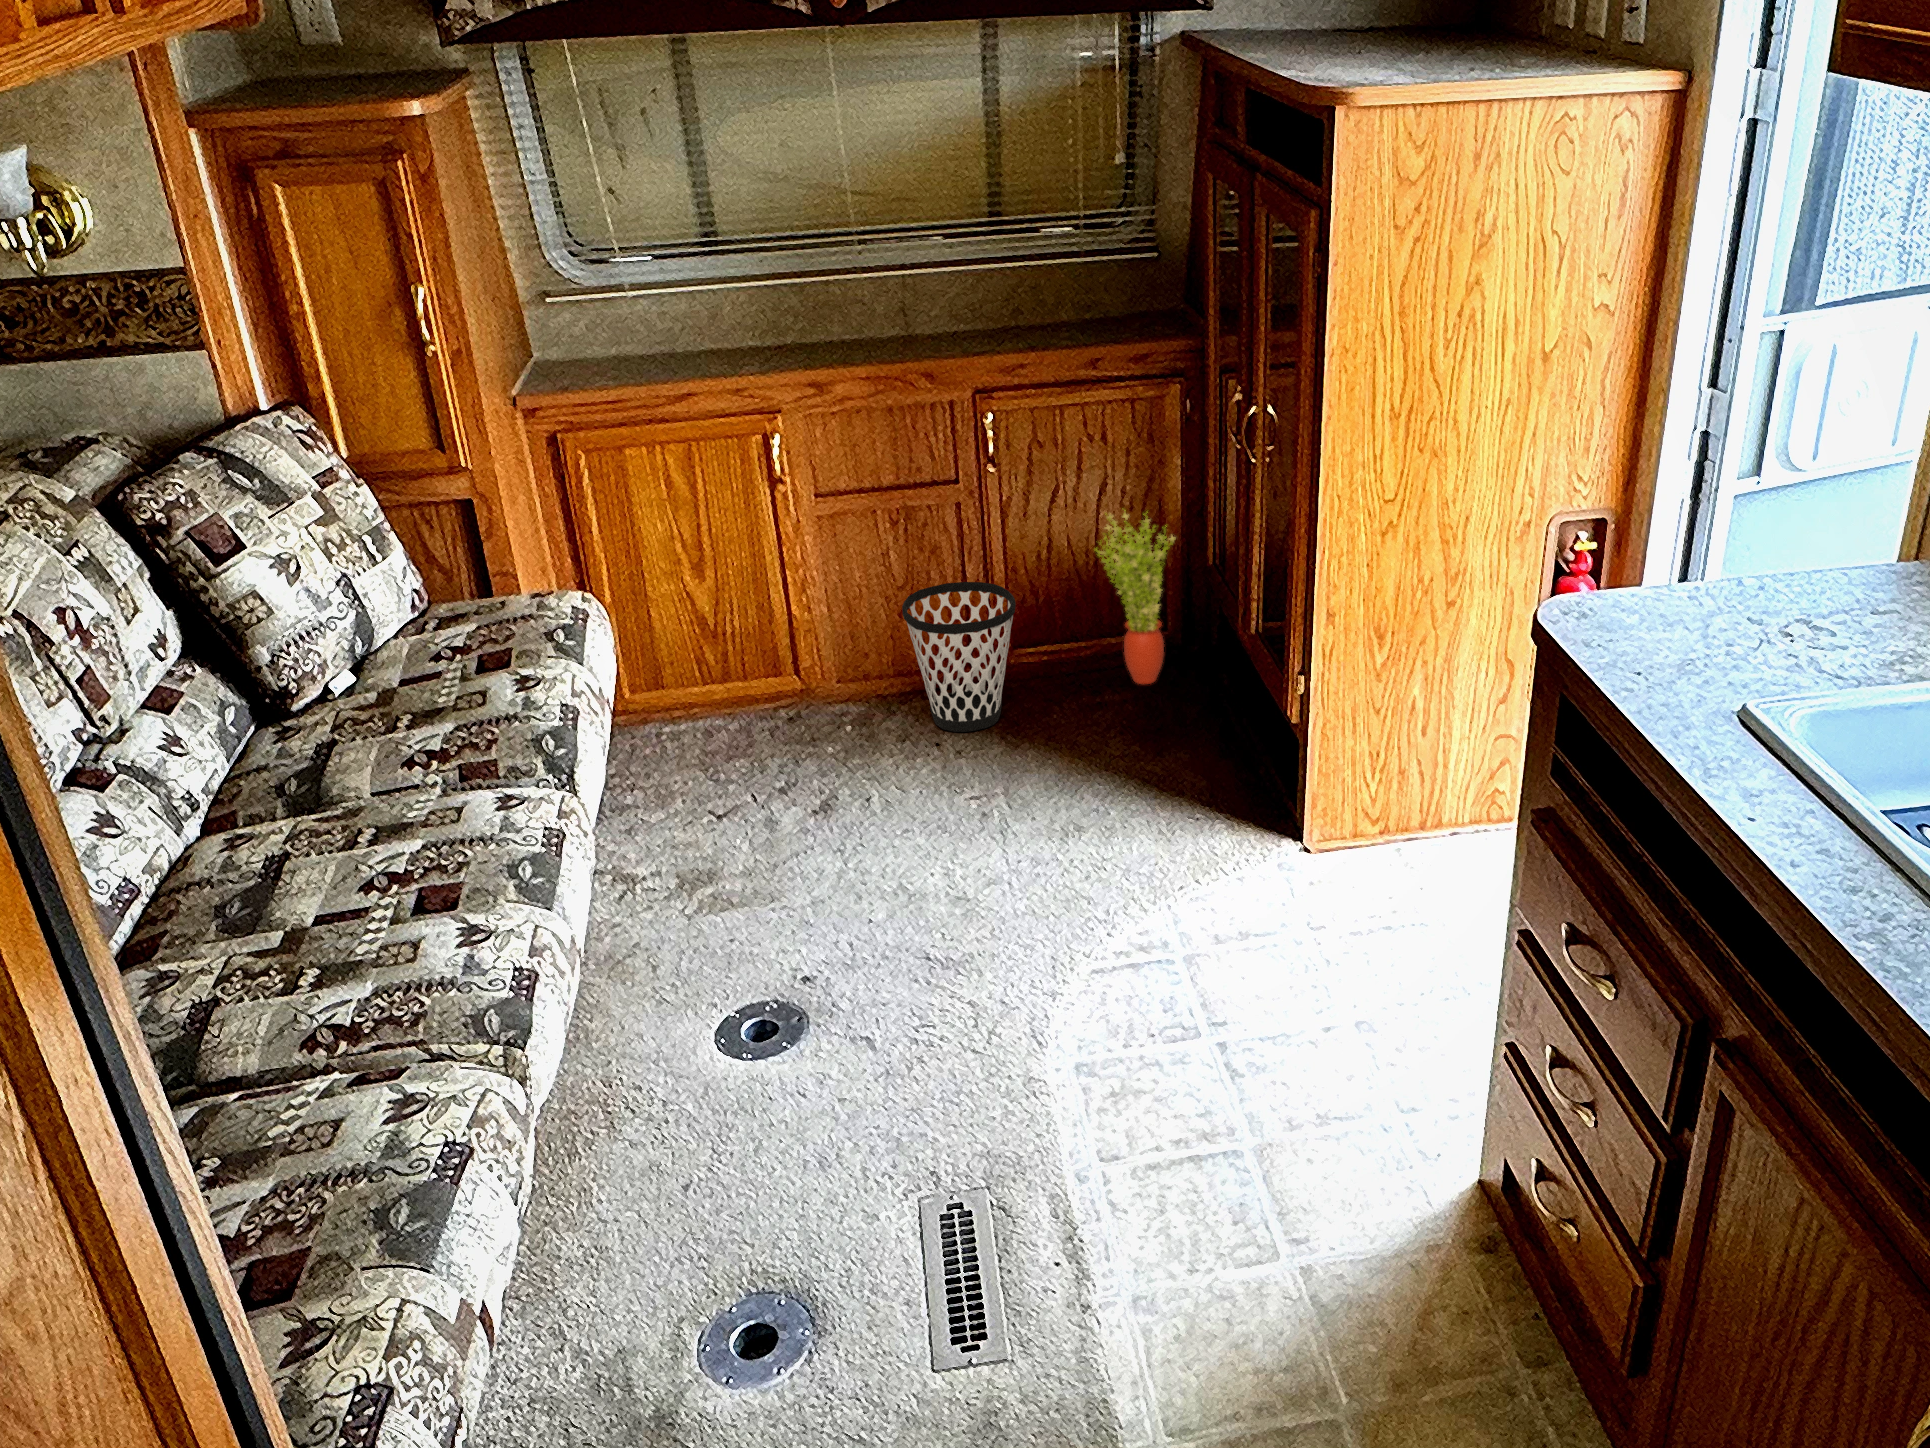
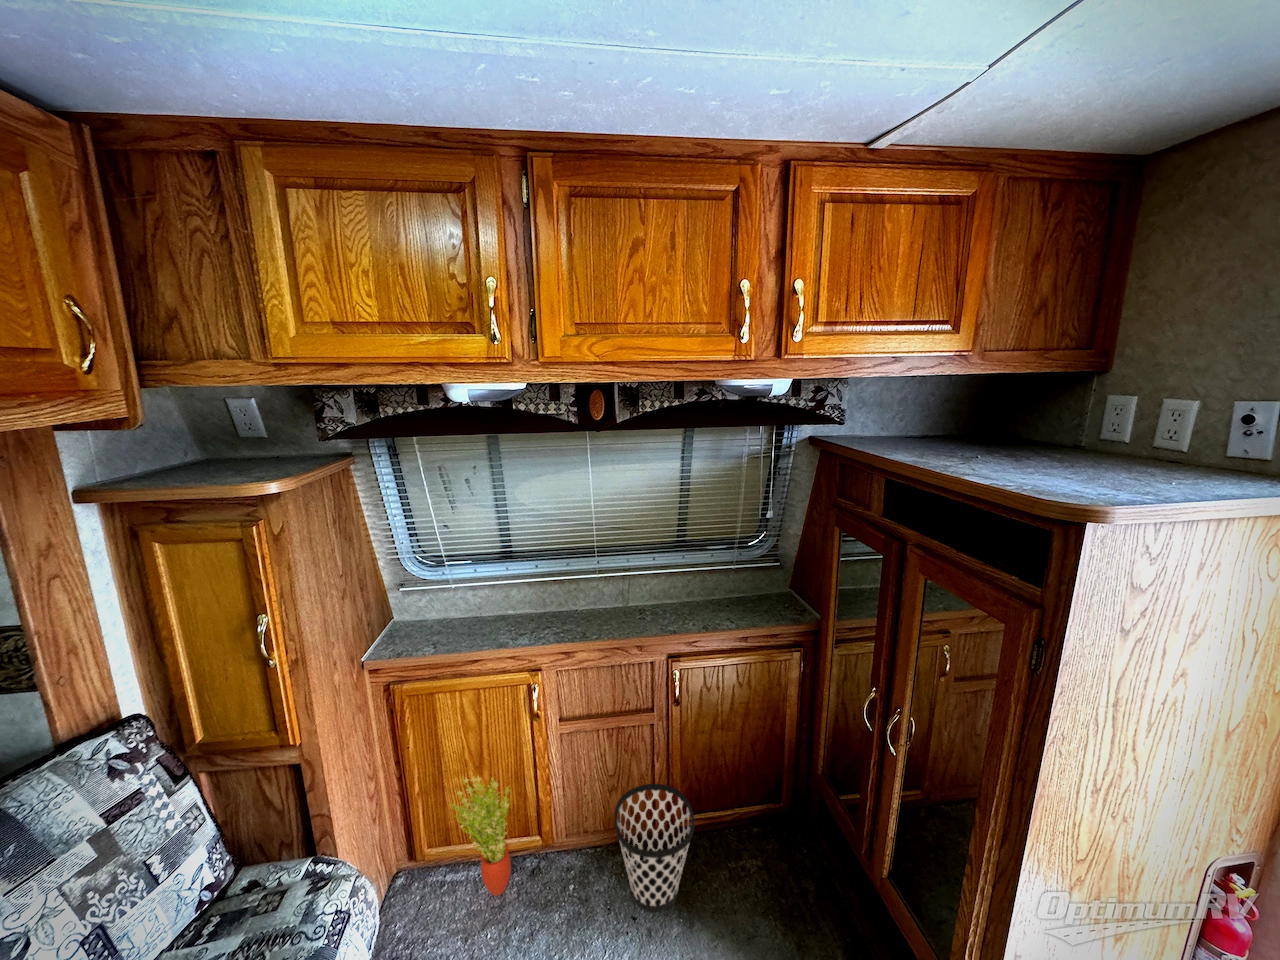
potted plant: present [1096,510,1175,684] -> present [452,776,511,896]

